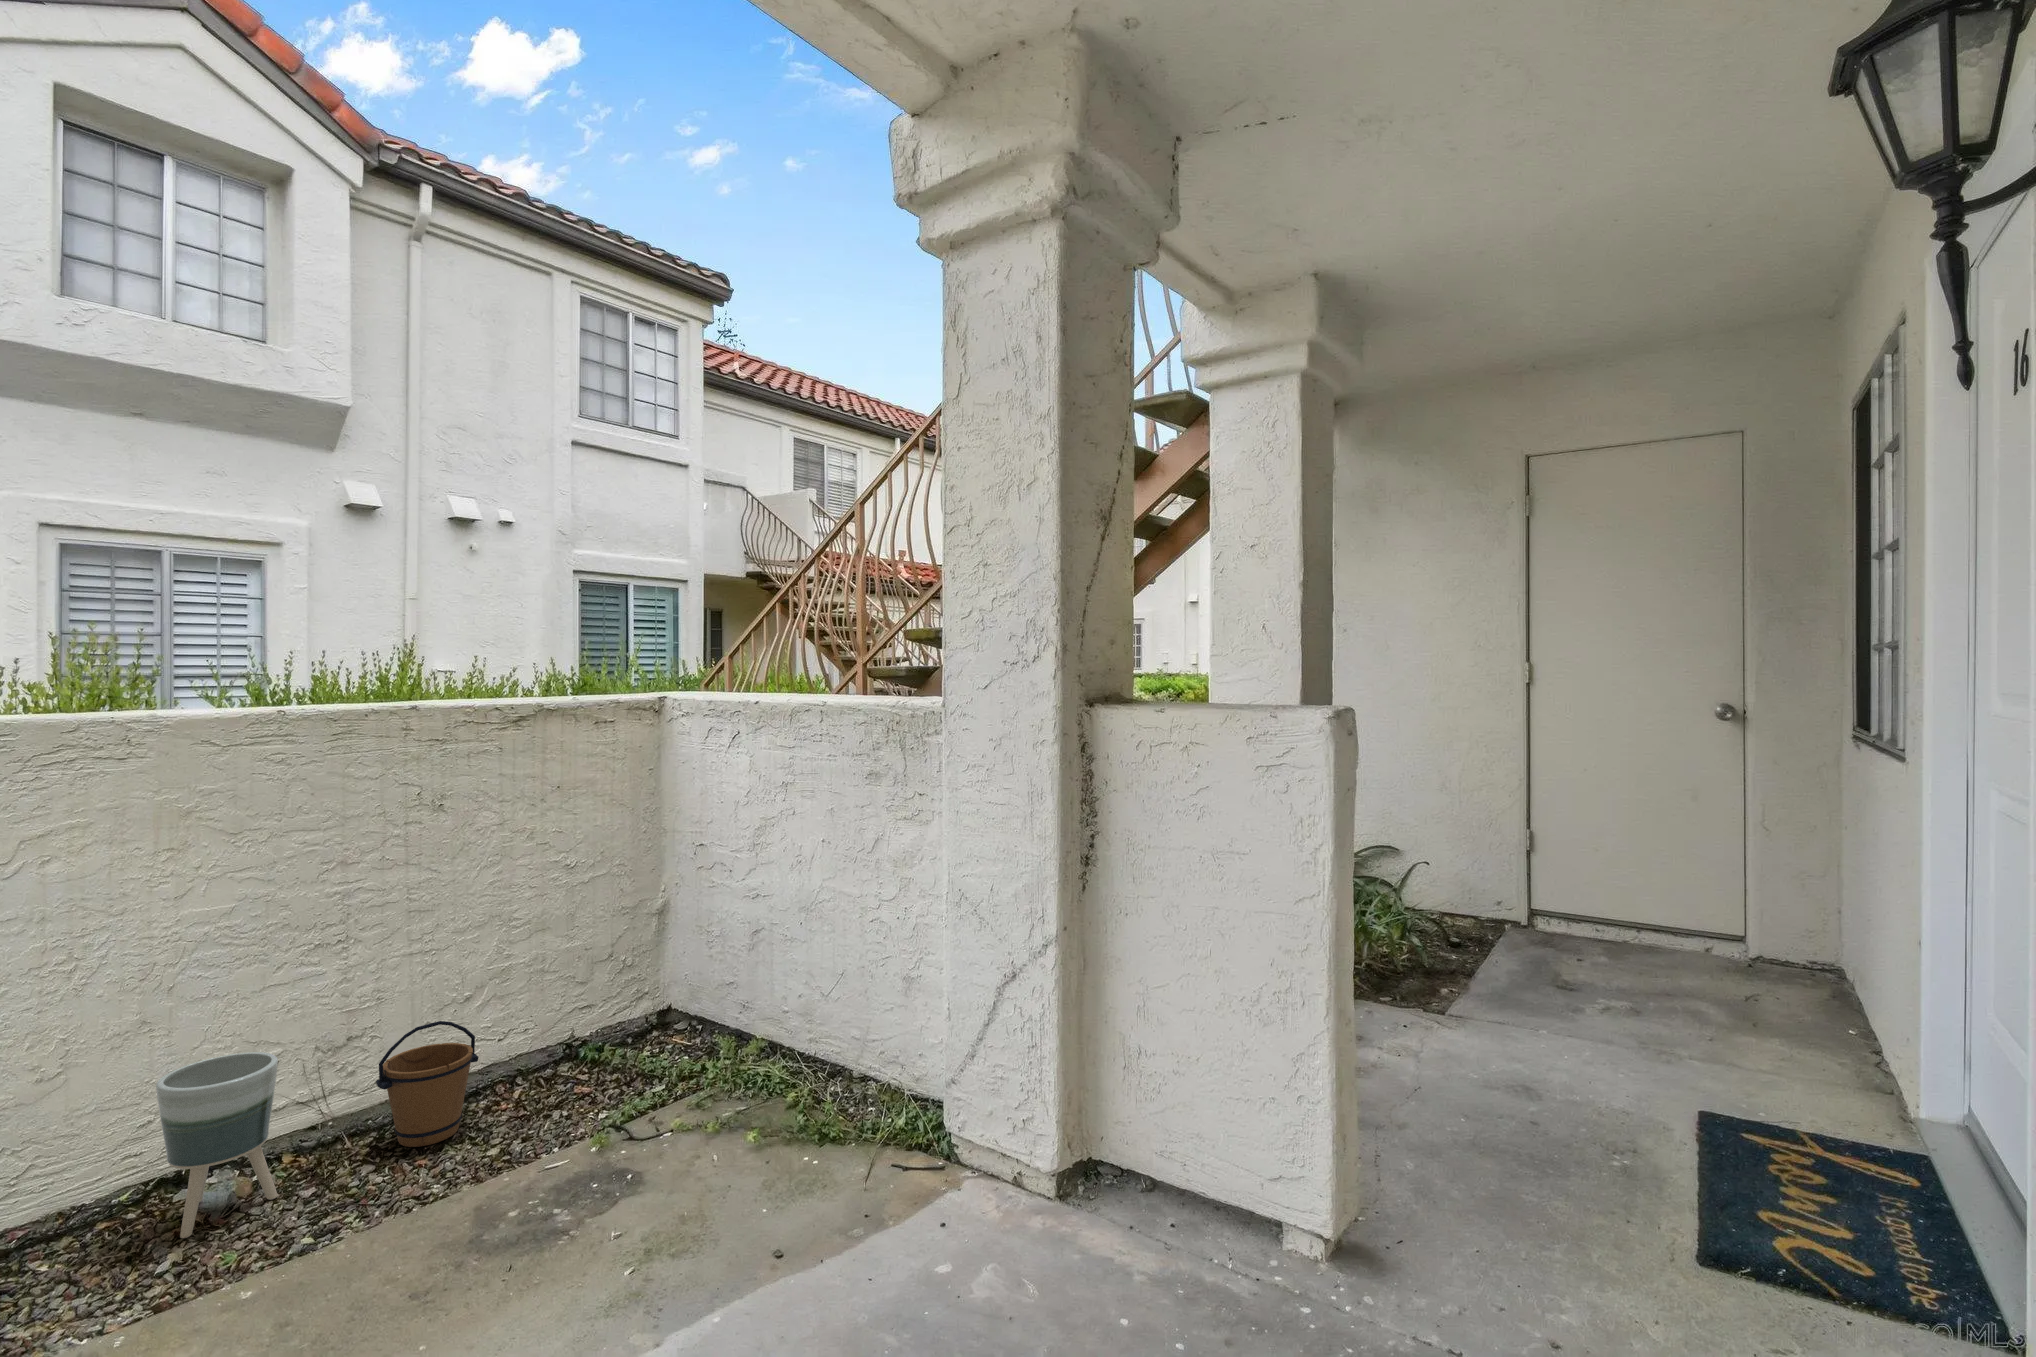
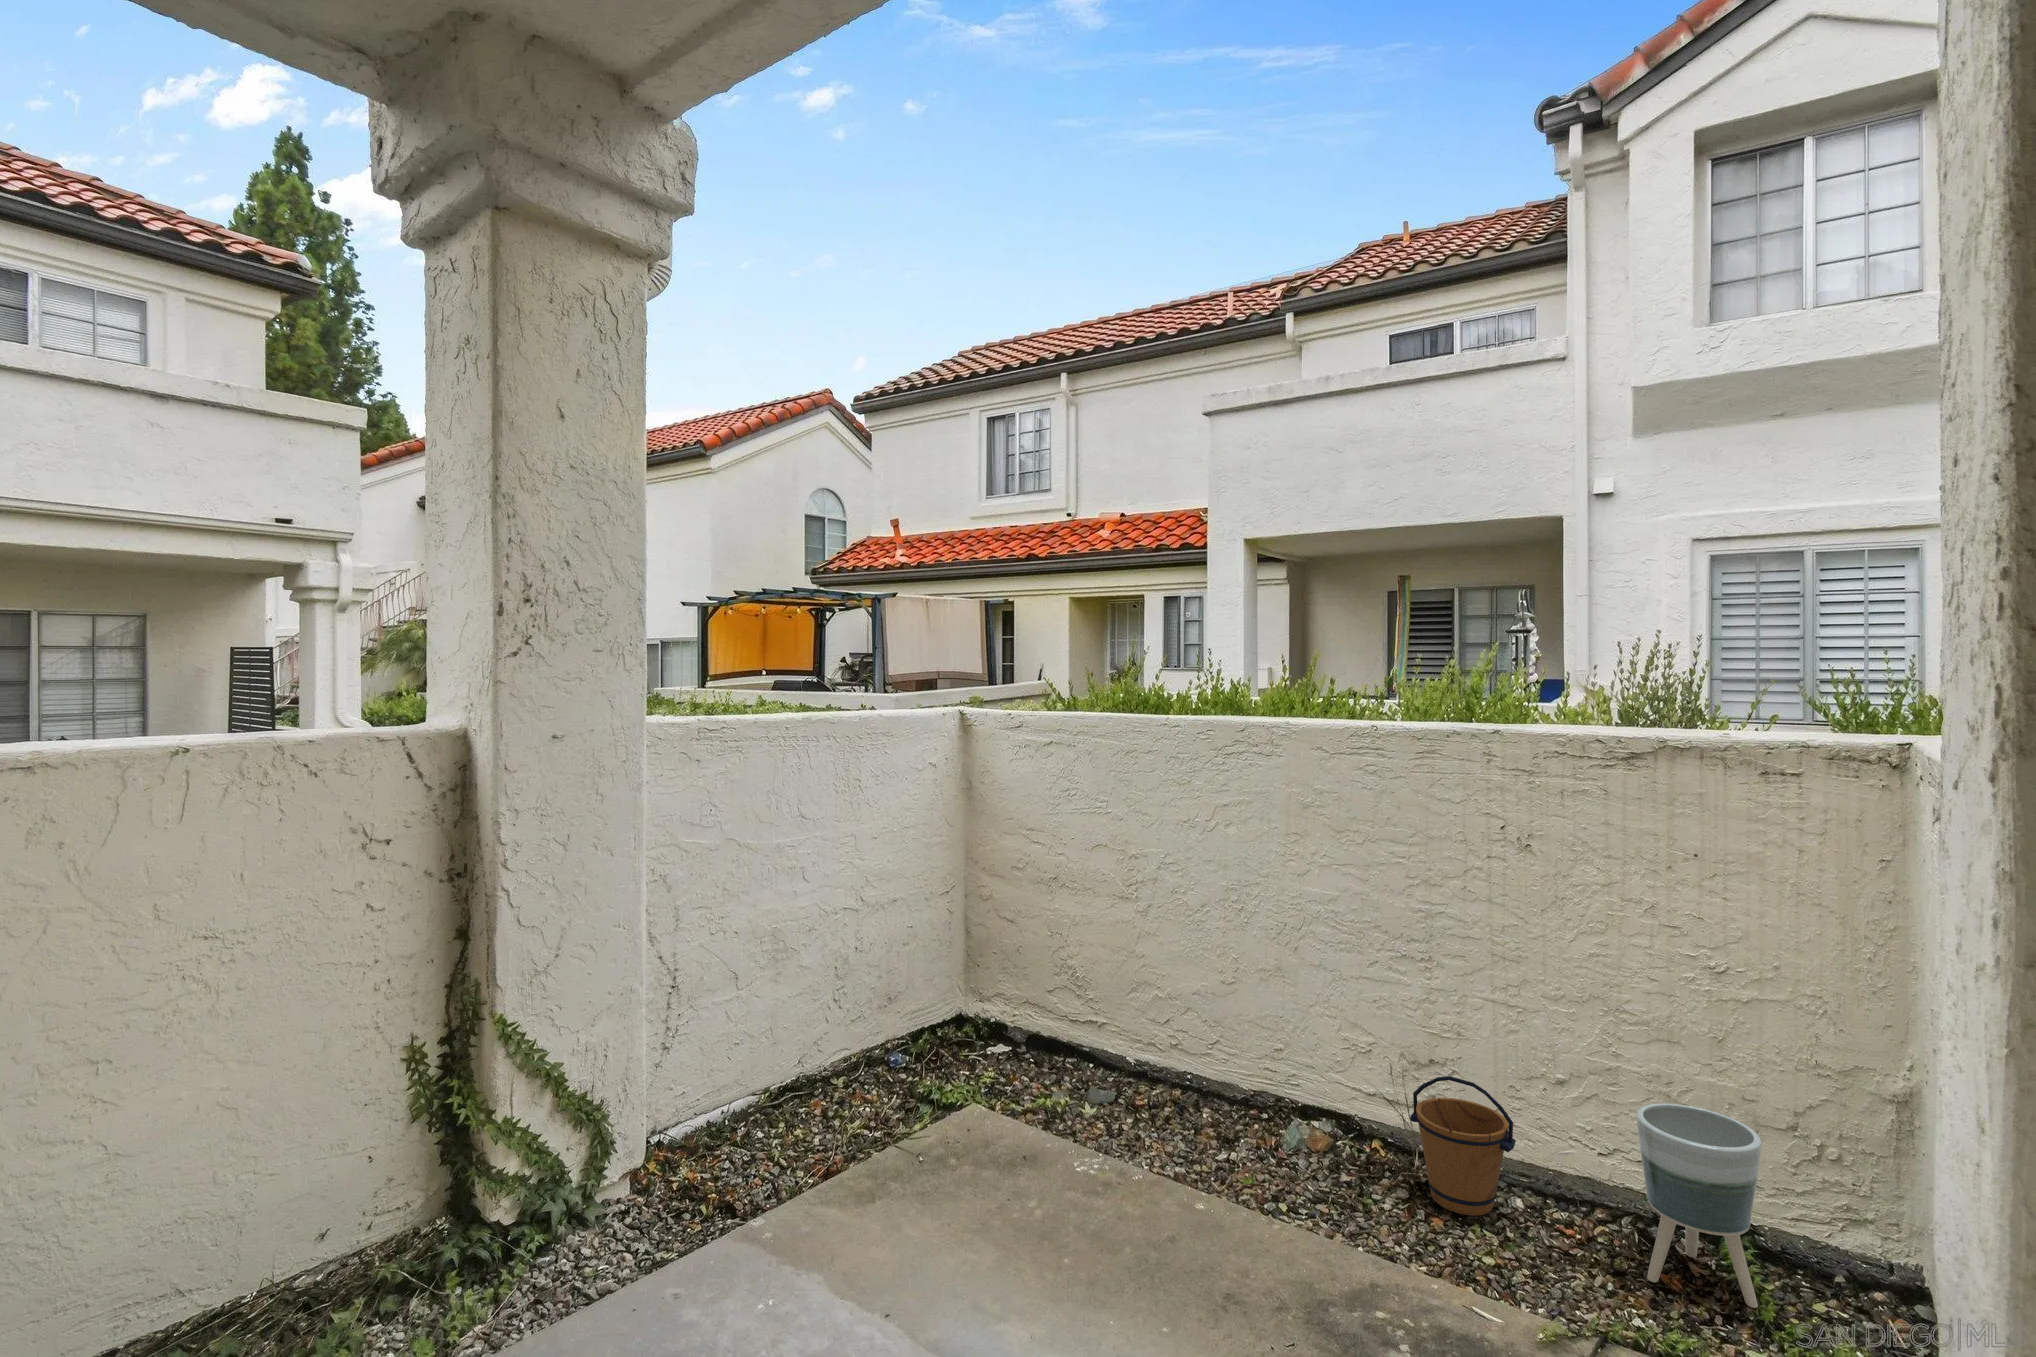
planter: present [156,1052,278,1238] -> present [1636,1103,1761,1308]

